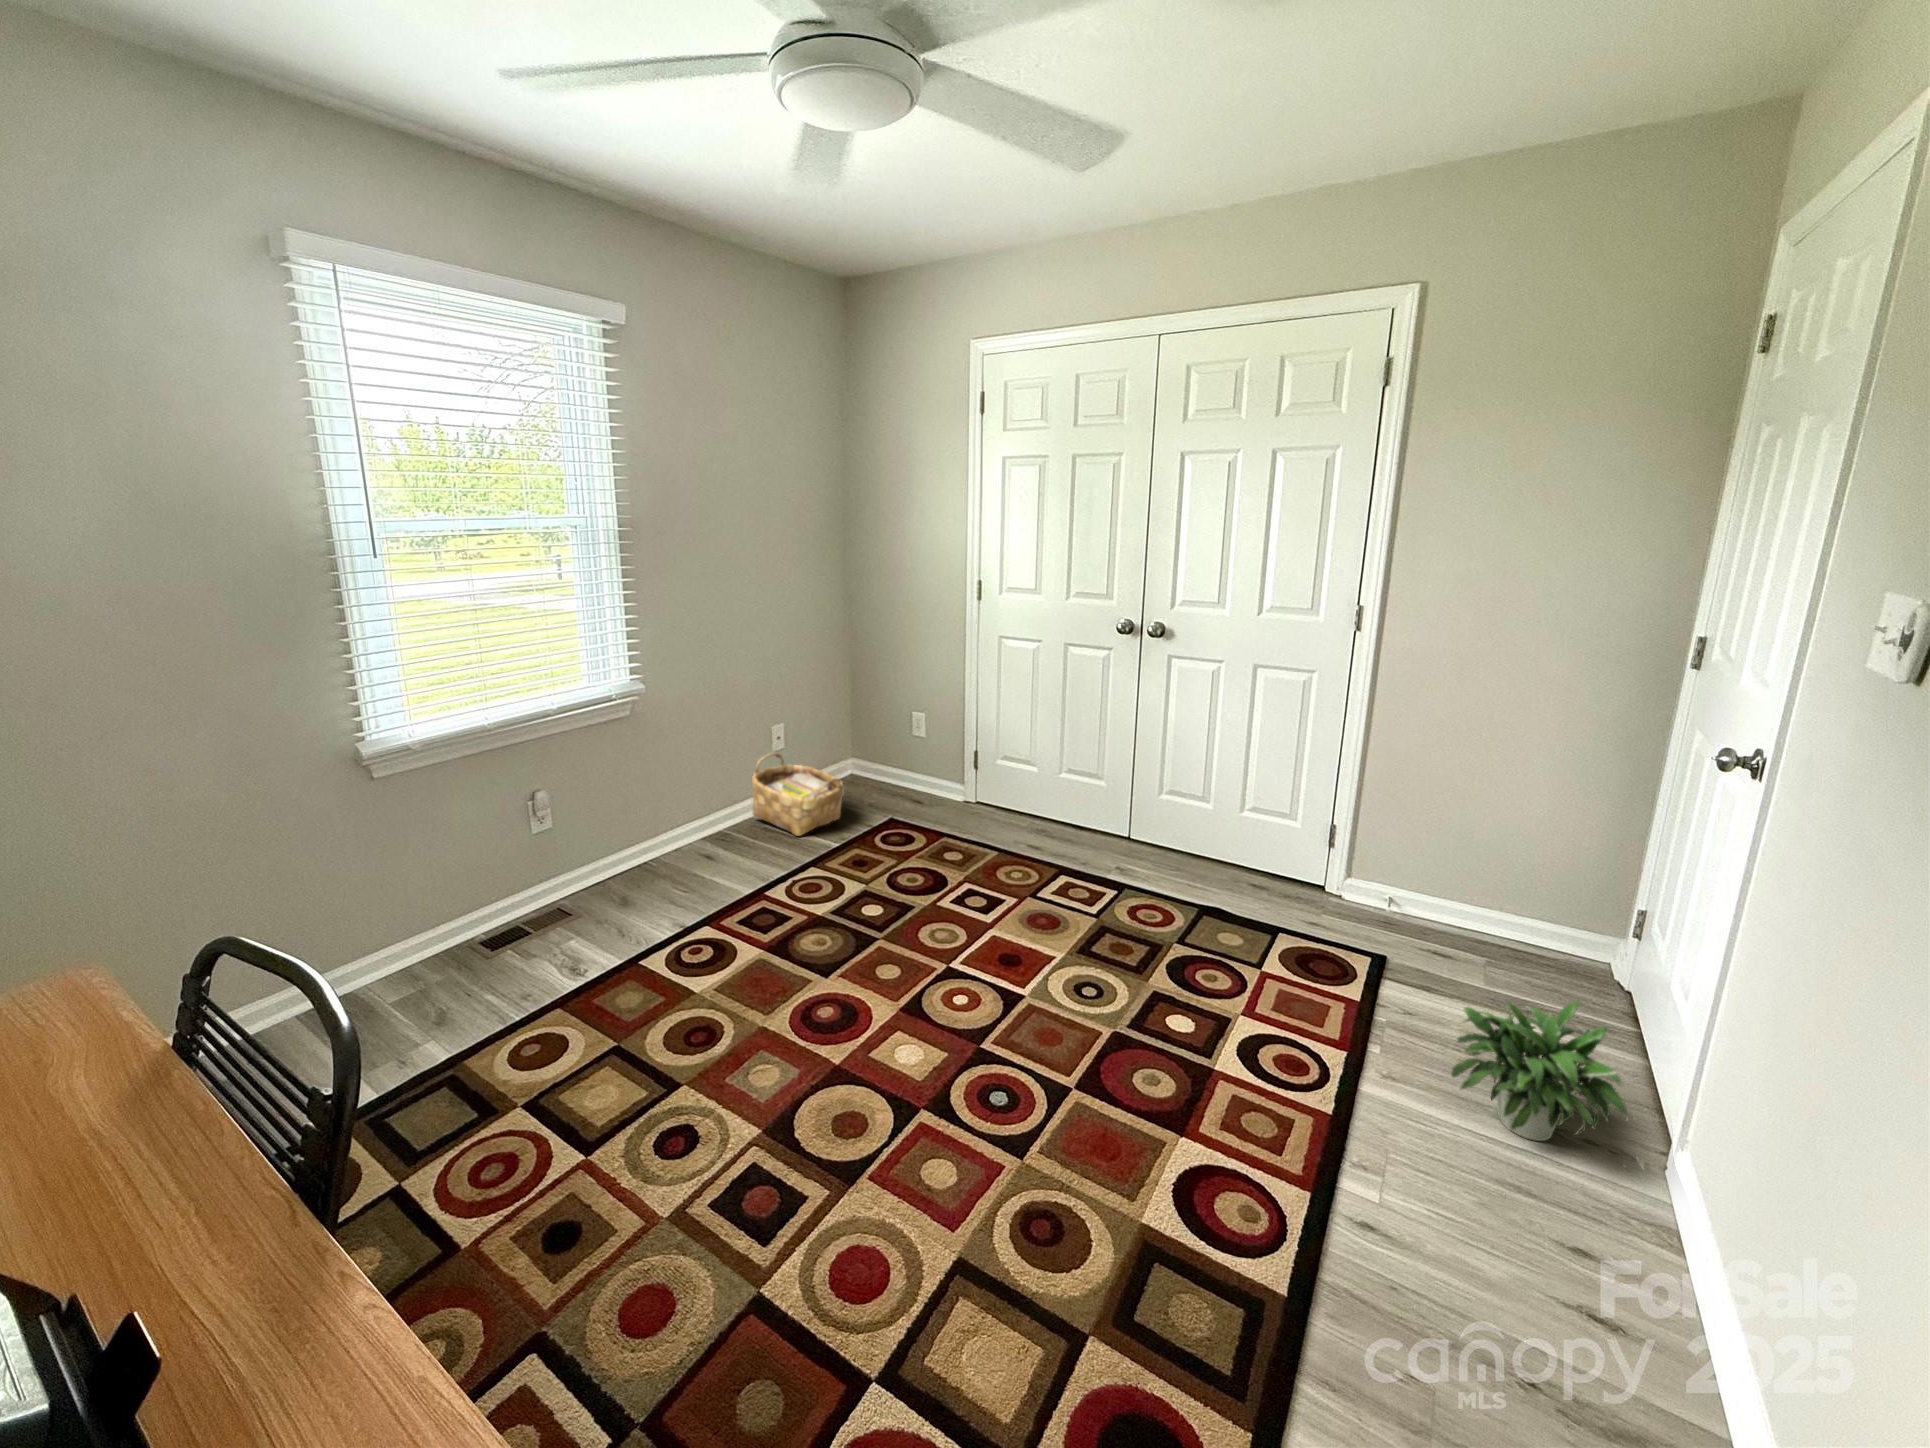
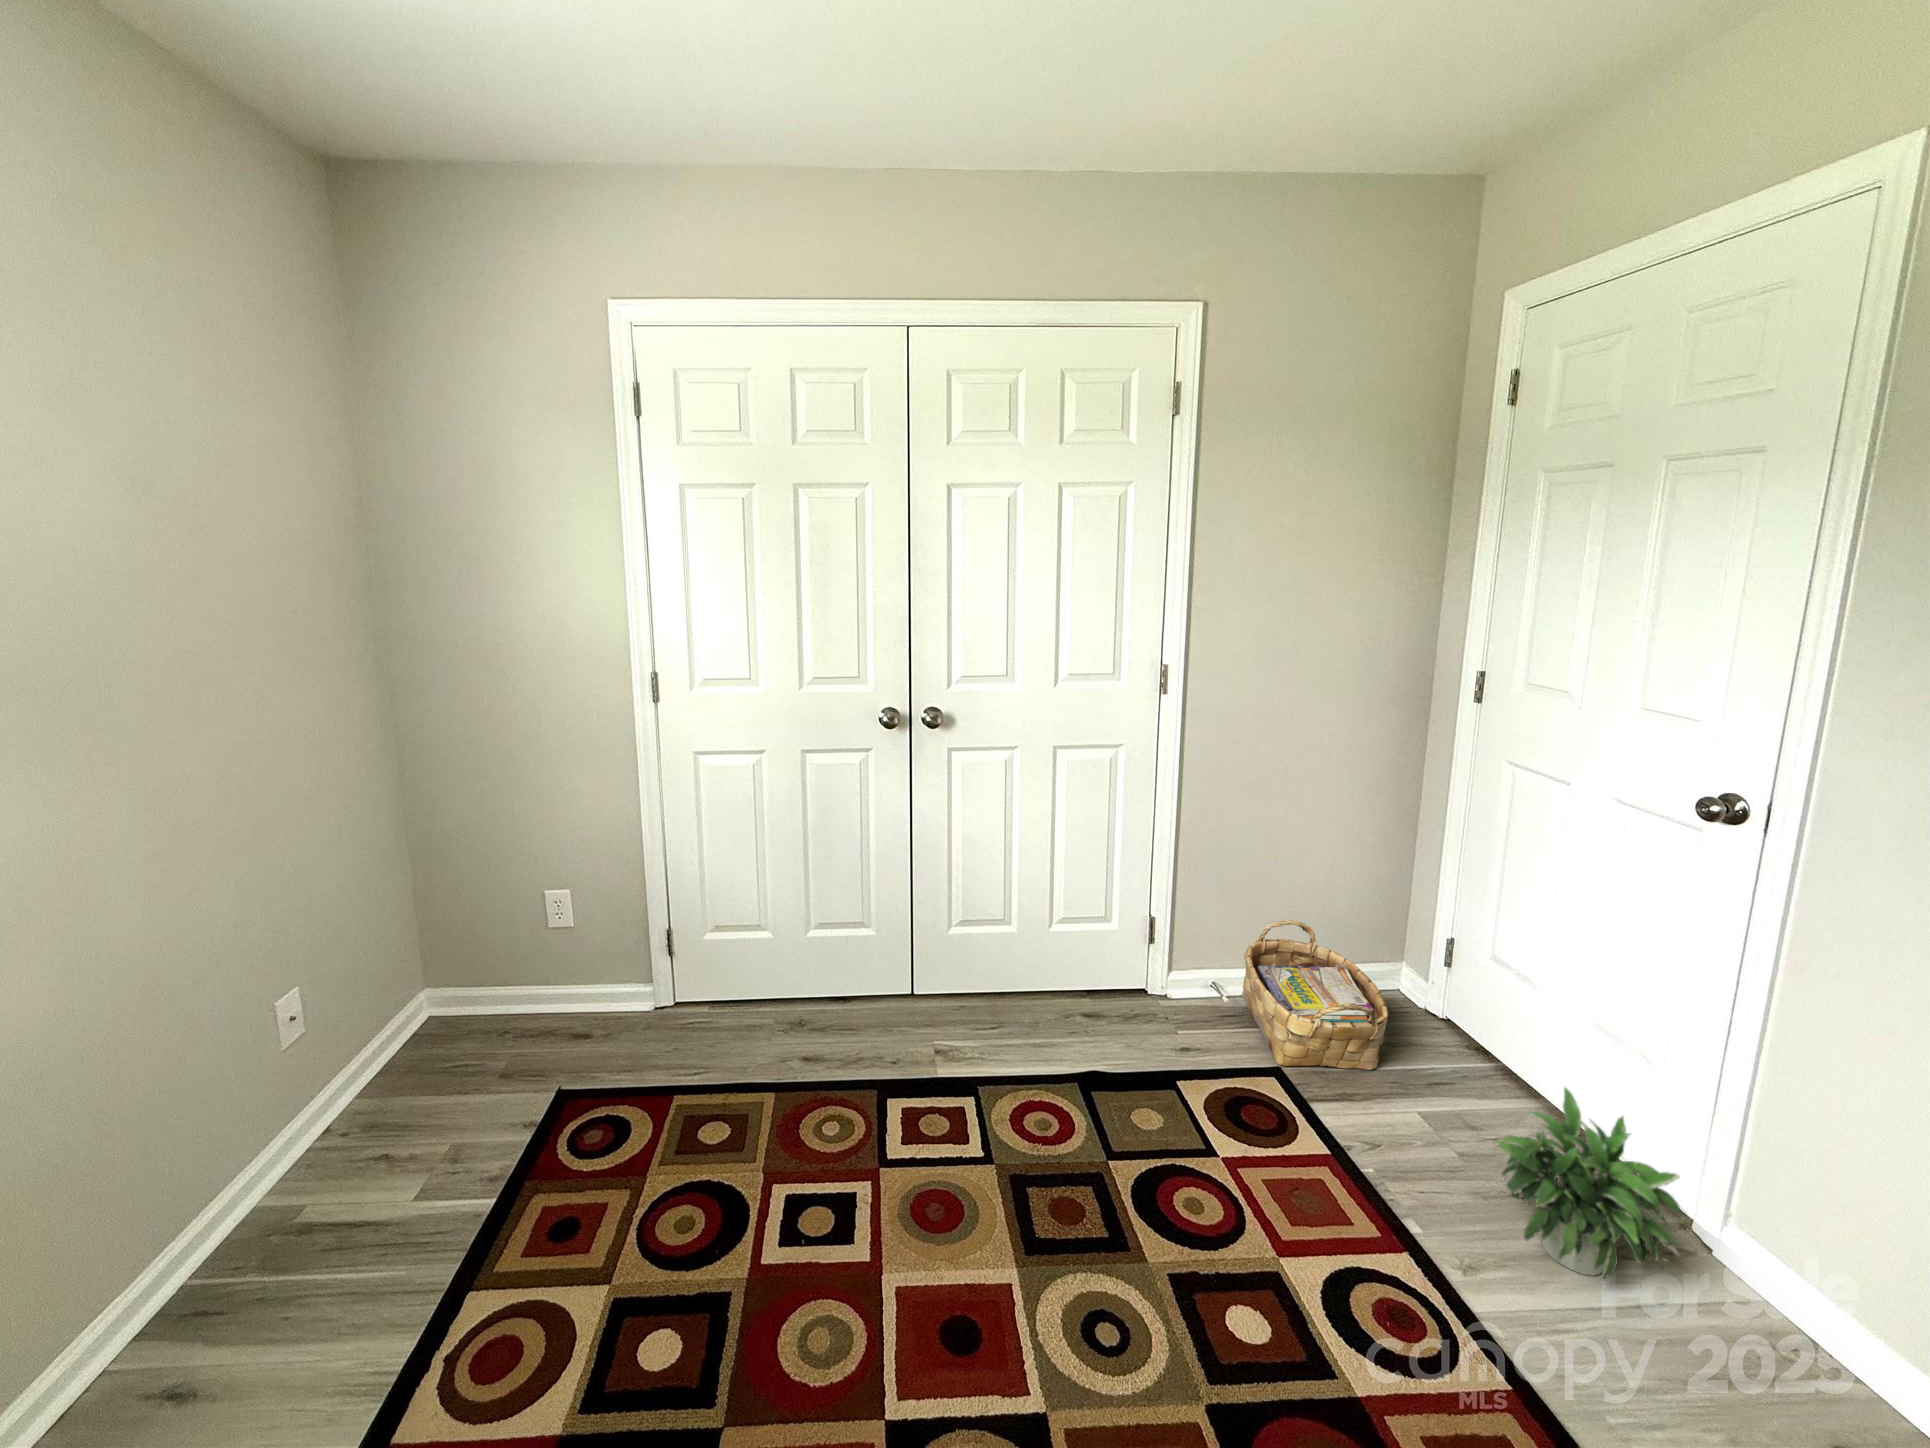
woven basket: present [752,752,844,836] -> present [1242,920,1389,1070]

